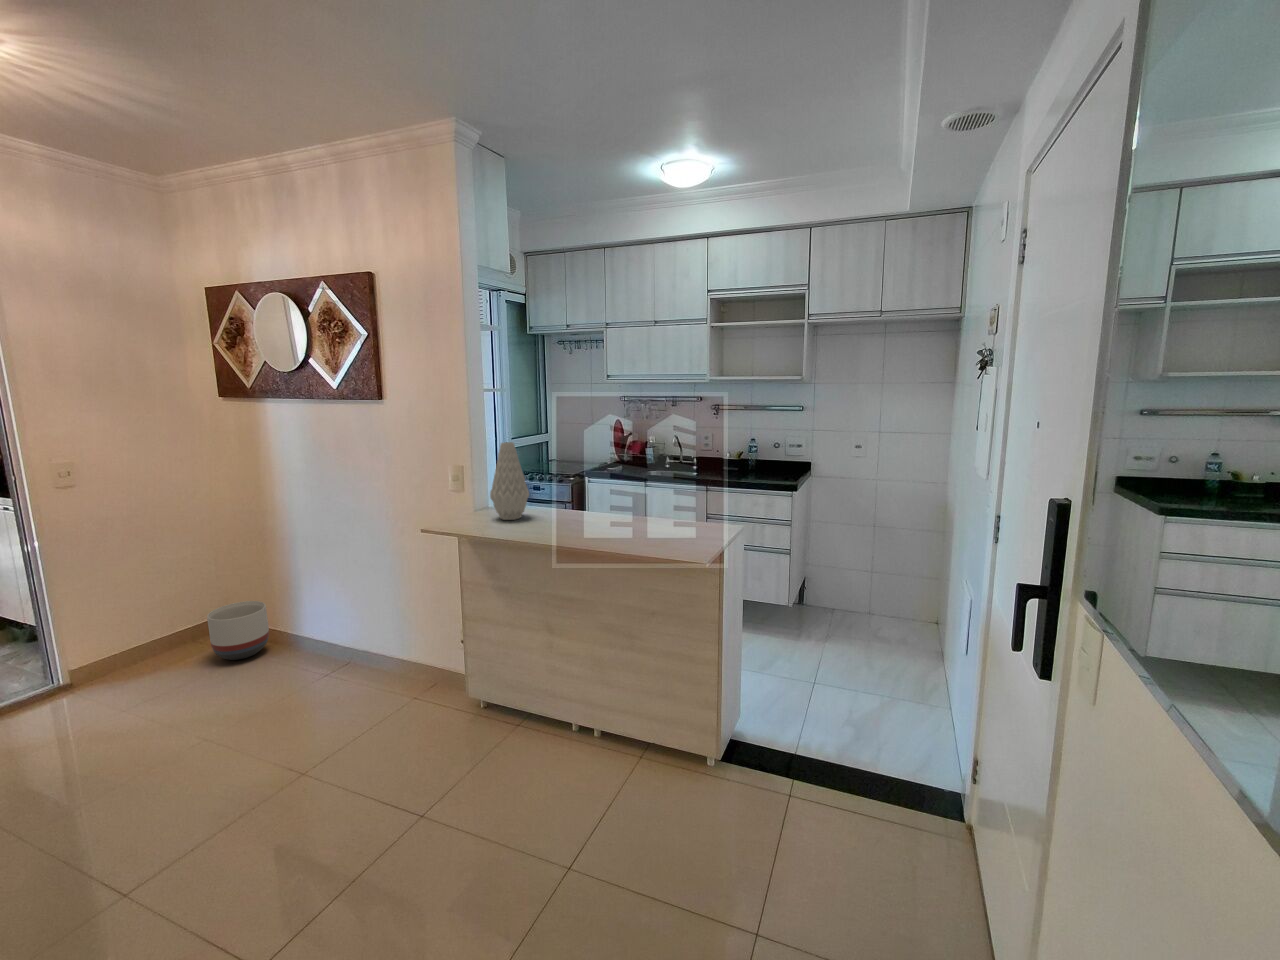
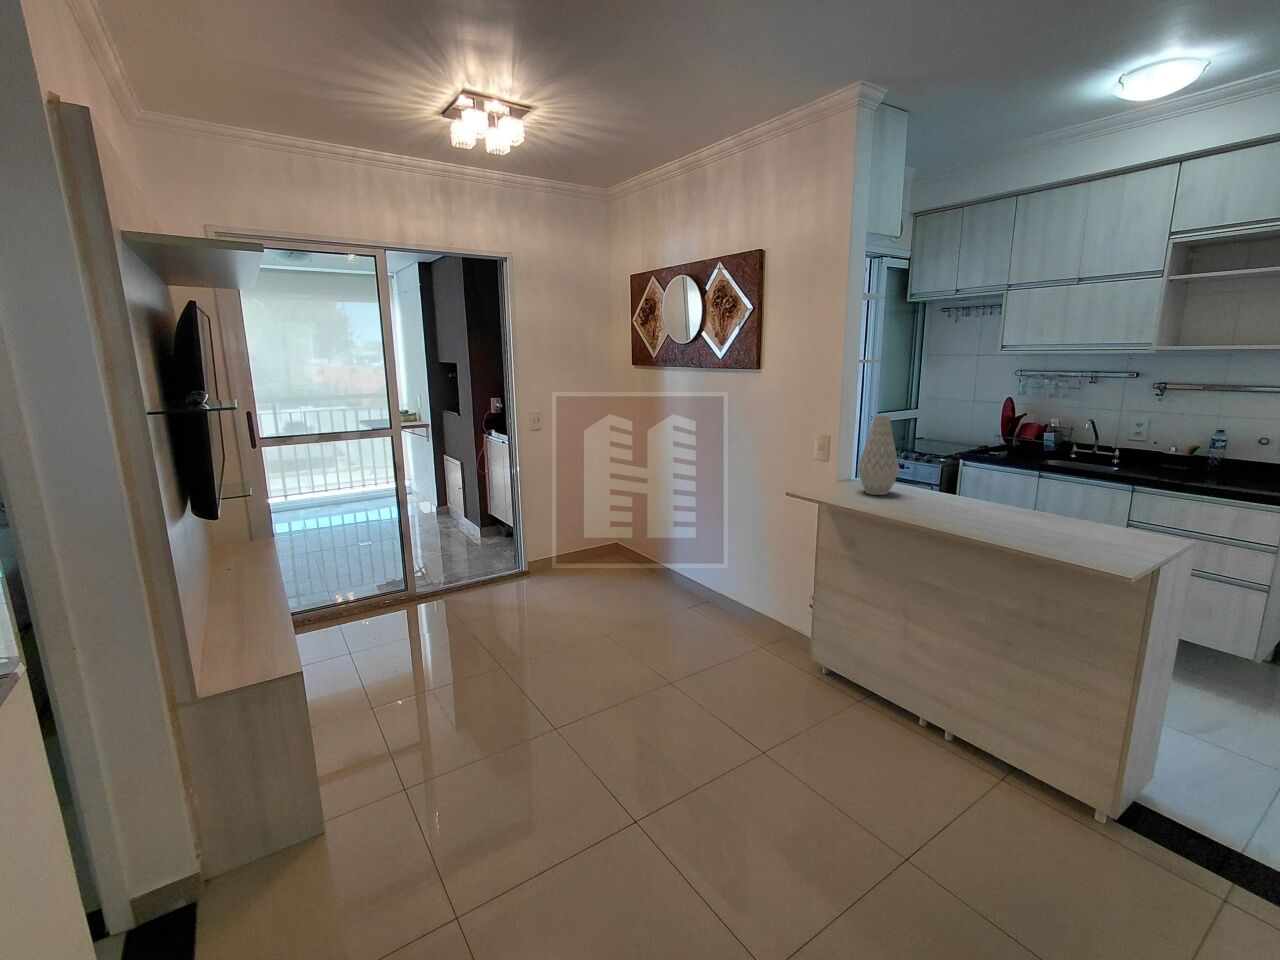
planter: present [207,601,269,660] -> none [609,535,648,580]

